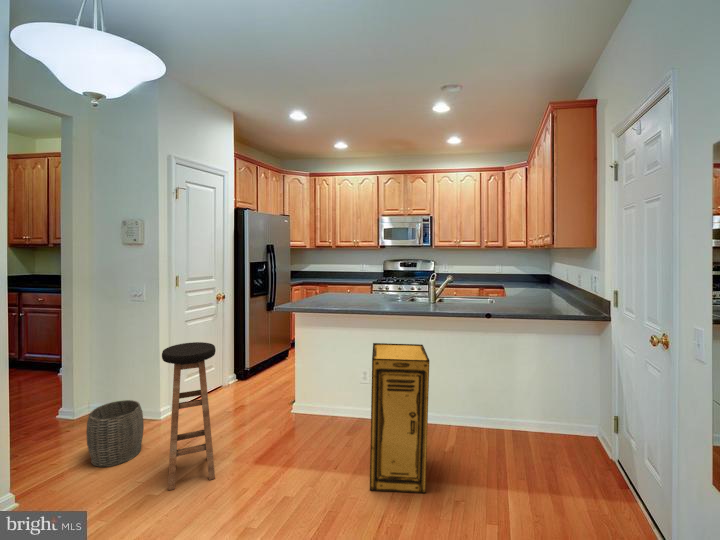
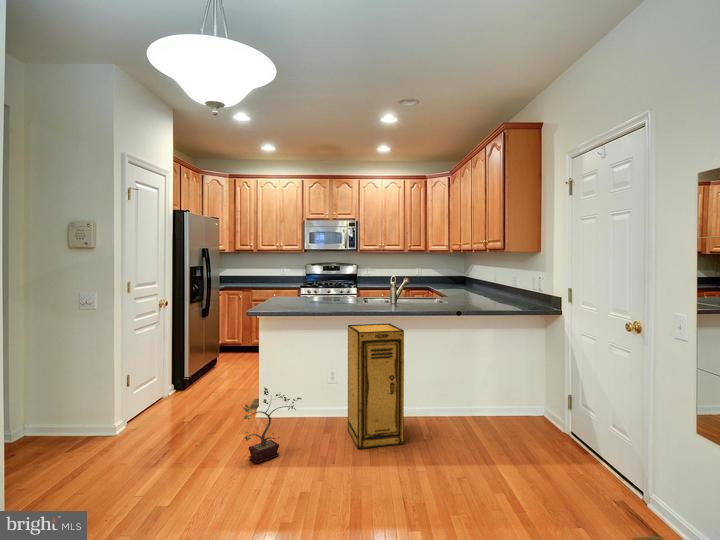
bar stool: present [162,342,216,490] -> none [154,334,210,478]
woven basket: present [86,400,144,467] -> none [51,406,112,475]
potted plant: none [242,407,312,488] -> present [244,388,302,463]

